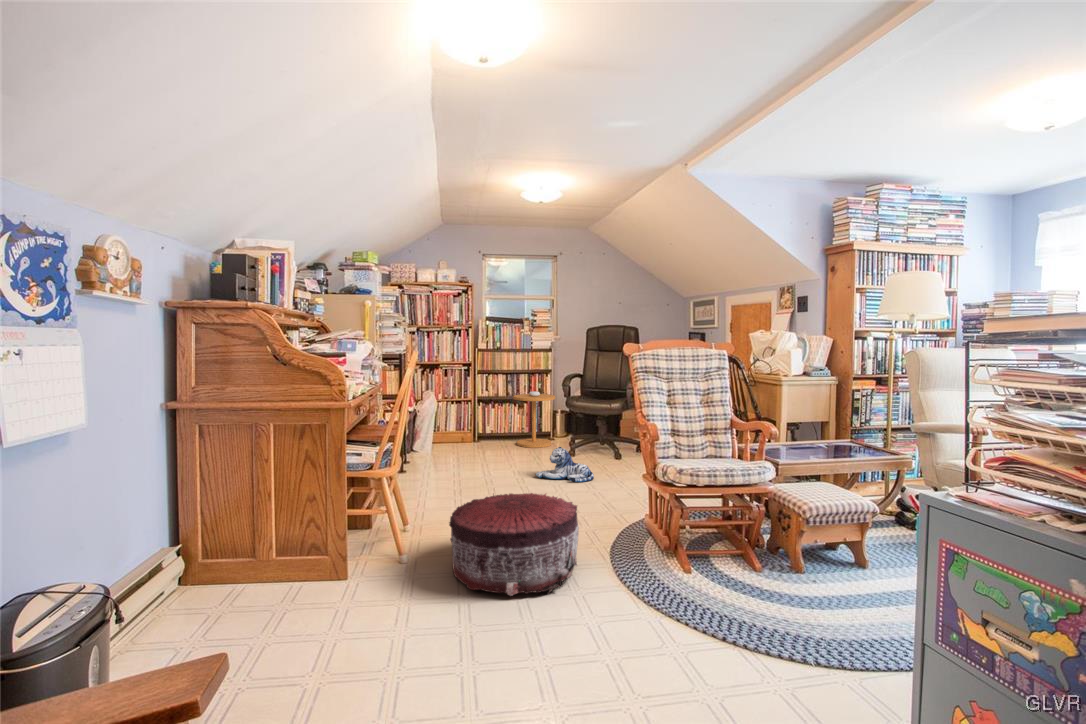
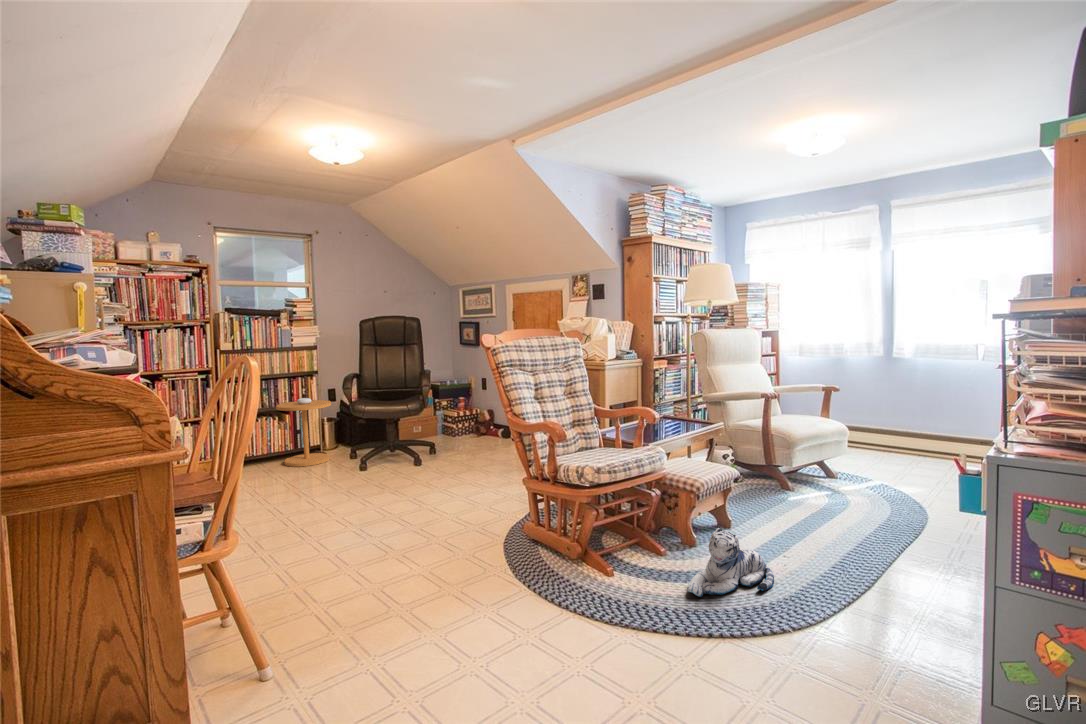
plush toy: present [536,447,594,482] -> present [687,528,774,597]
pouf: present [449,493,579,596] -> none [332,523,508,682]

